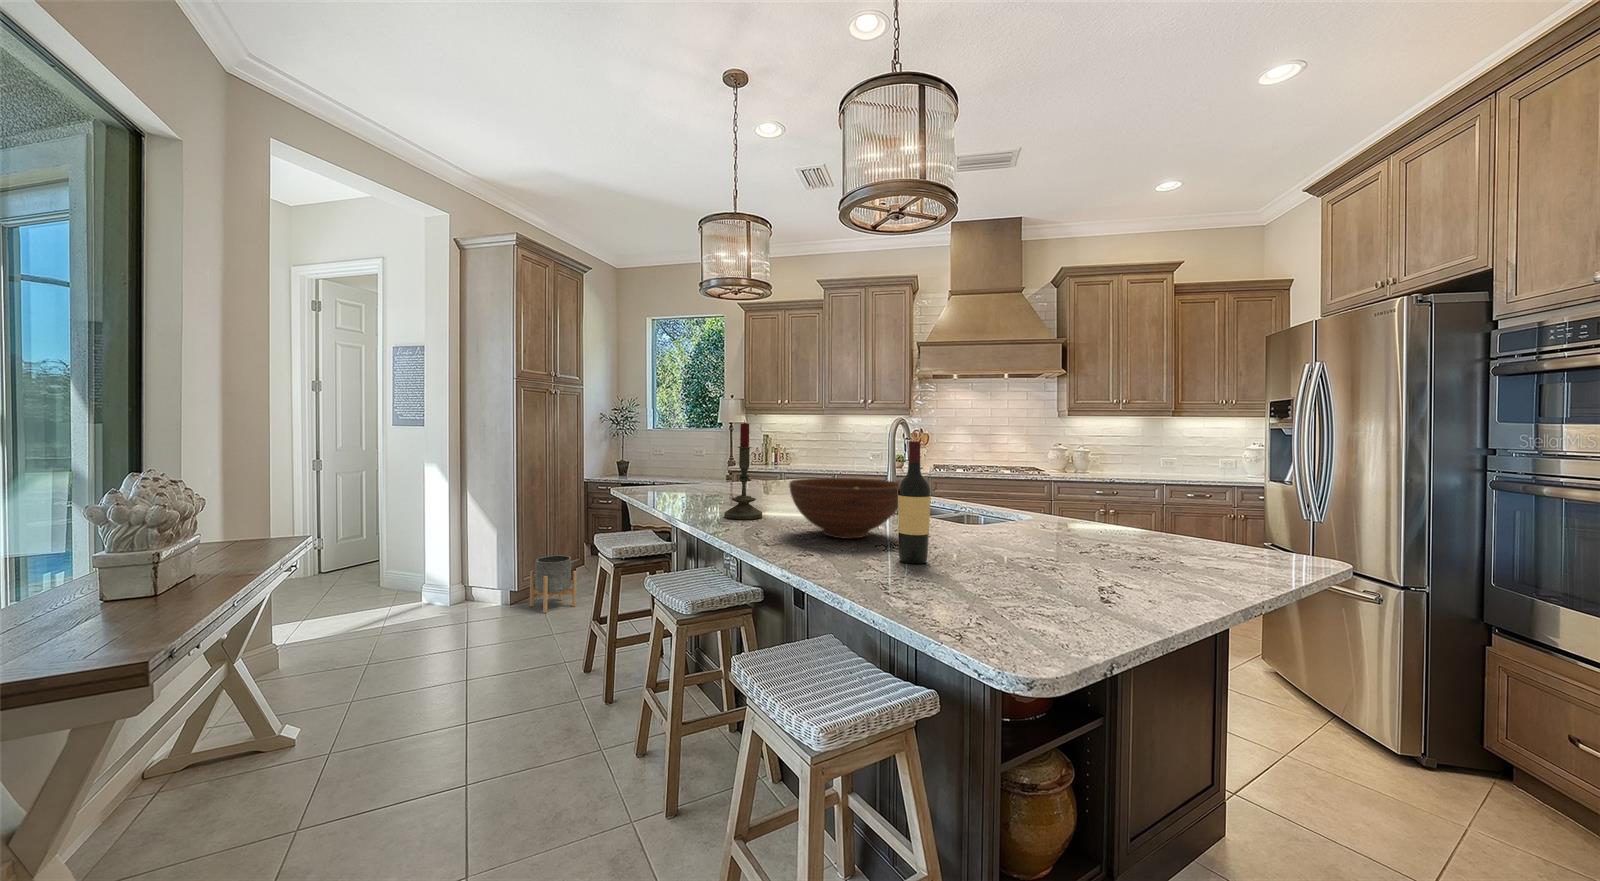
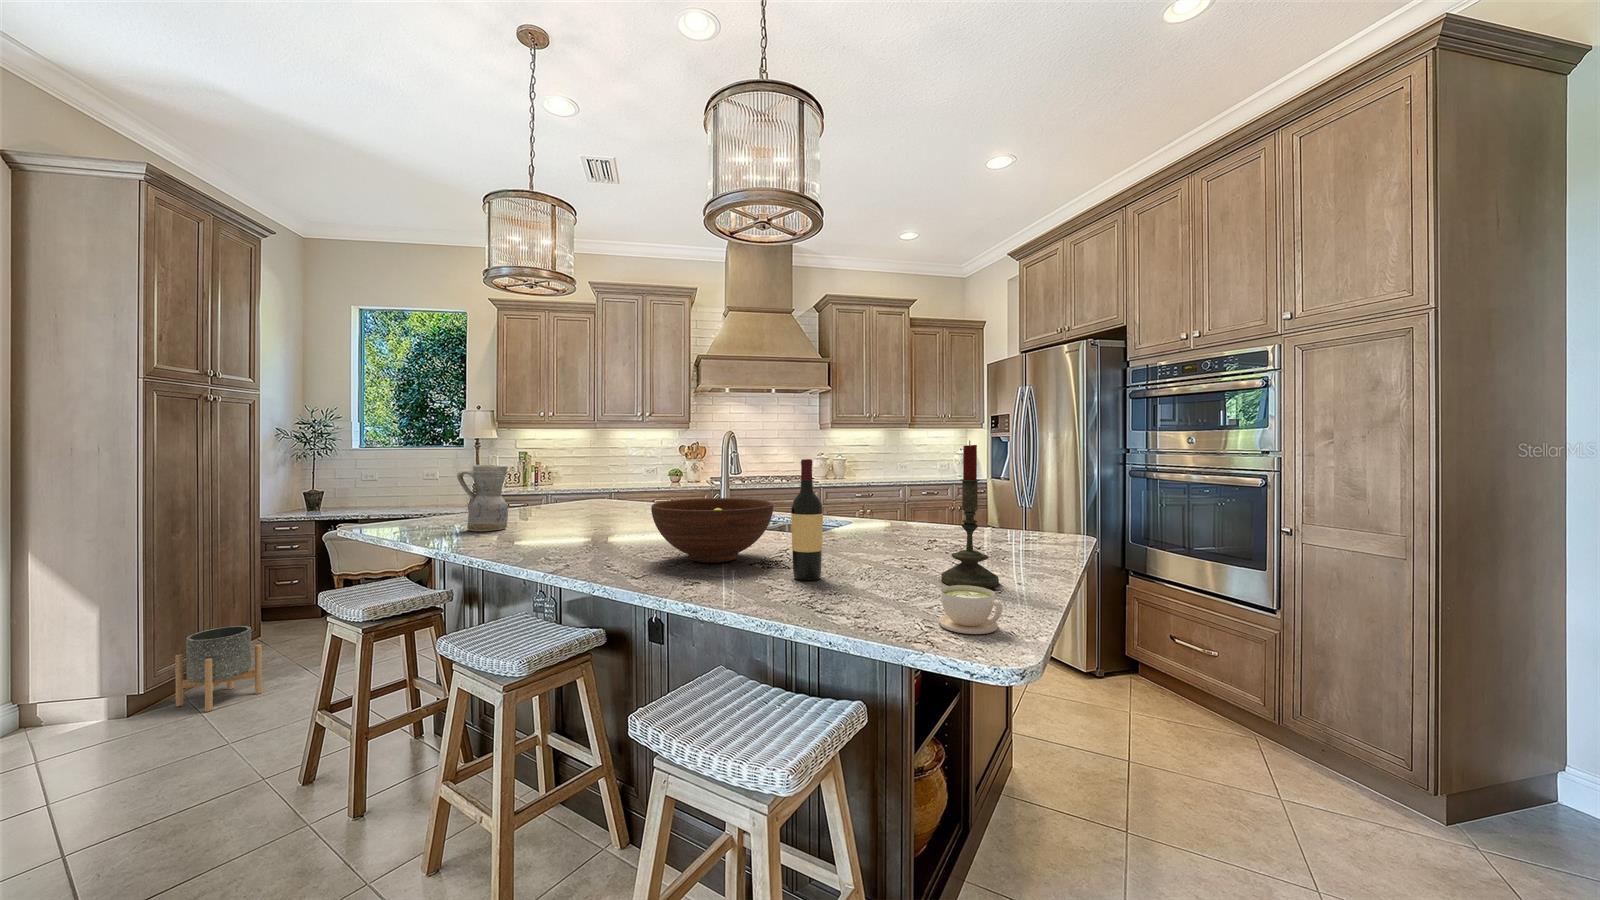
candle: present [724,421,762,520] -> present [941,441,999,588]
ceramic pitcher: none [678,442,714,497] -> present [457,465,508,531]
coffee cup: none [992,581,1061,637] -> present [938,585,1003,634]

